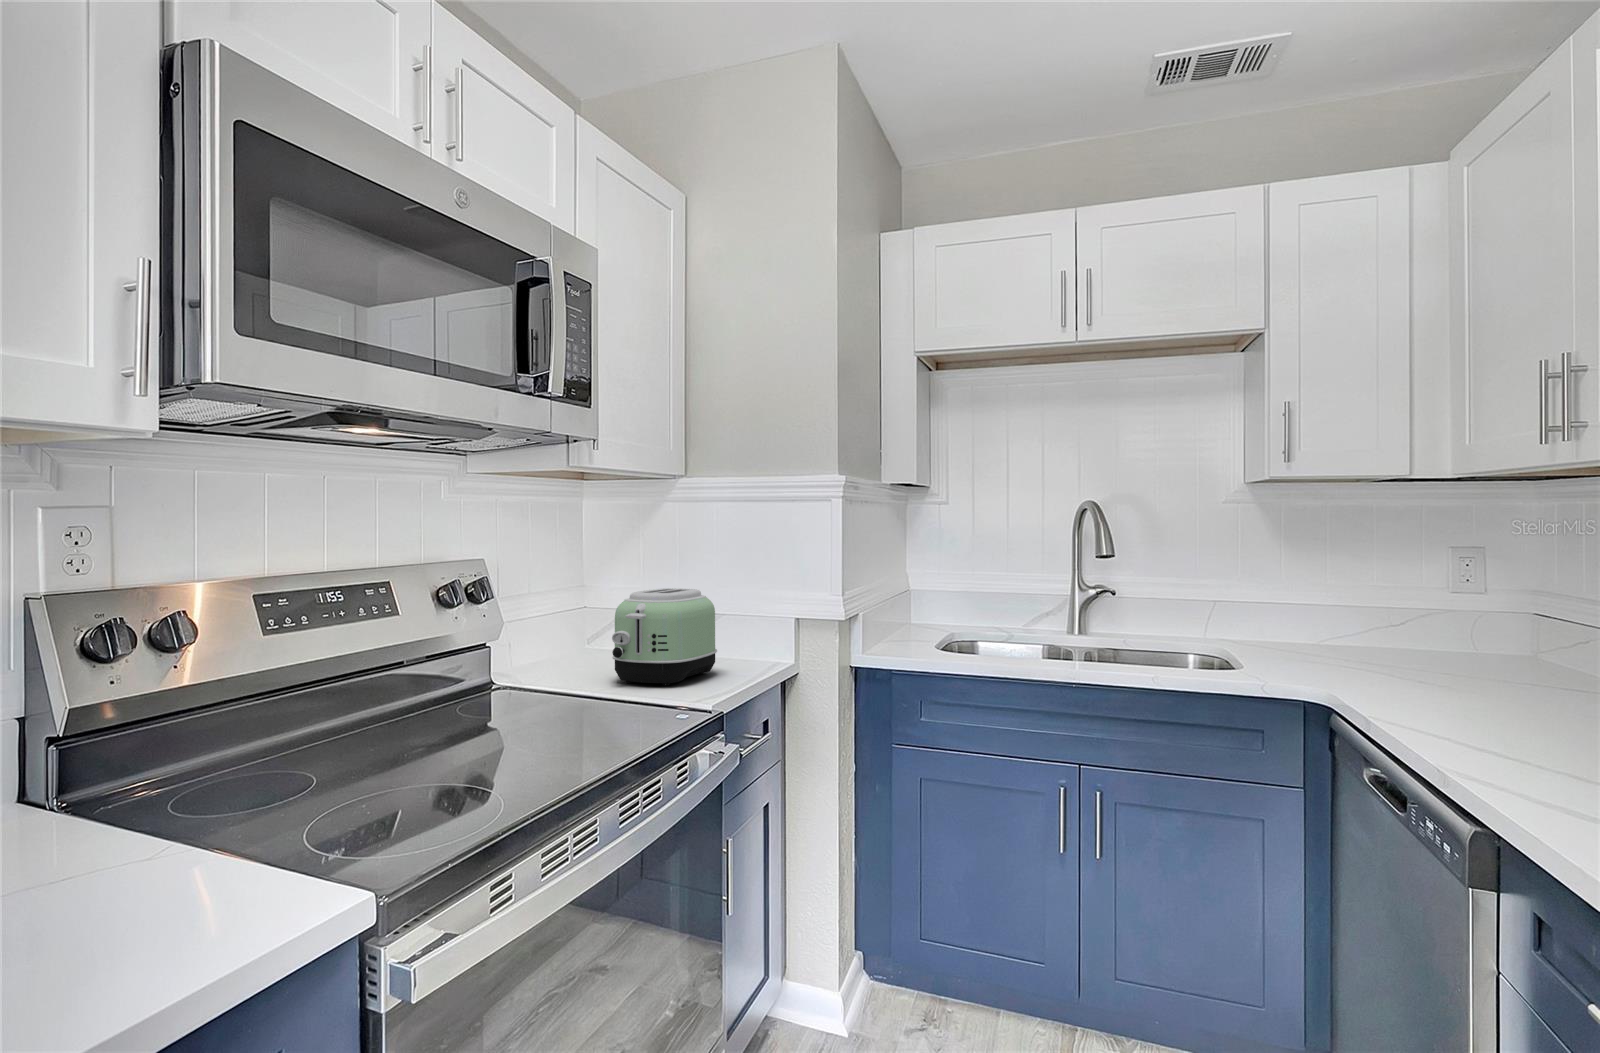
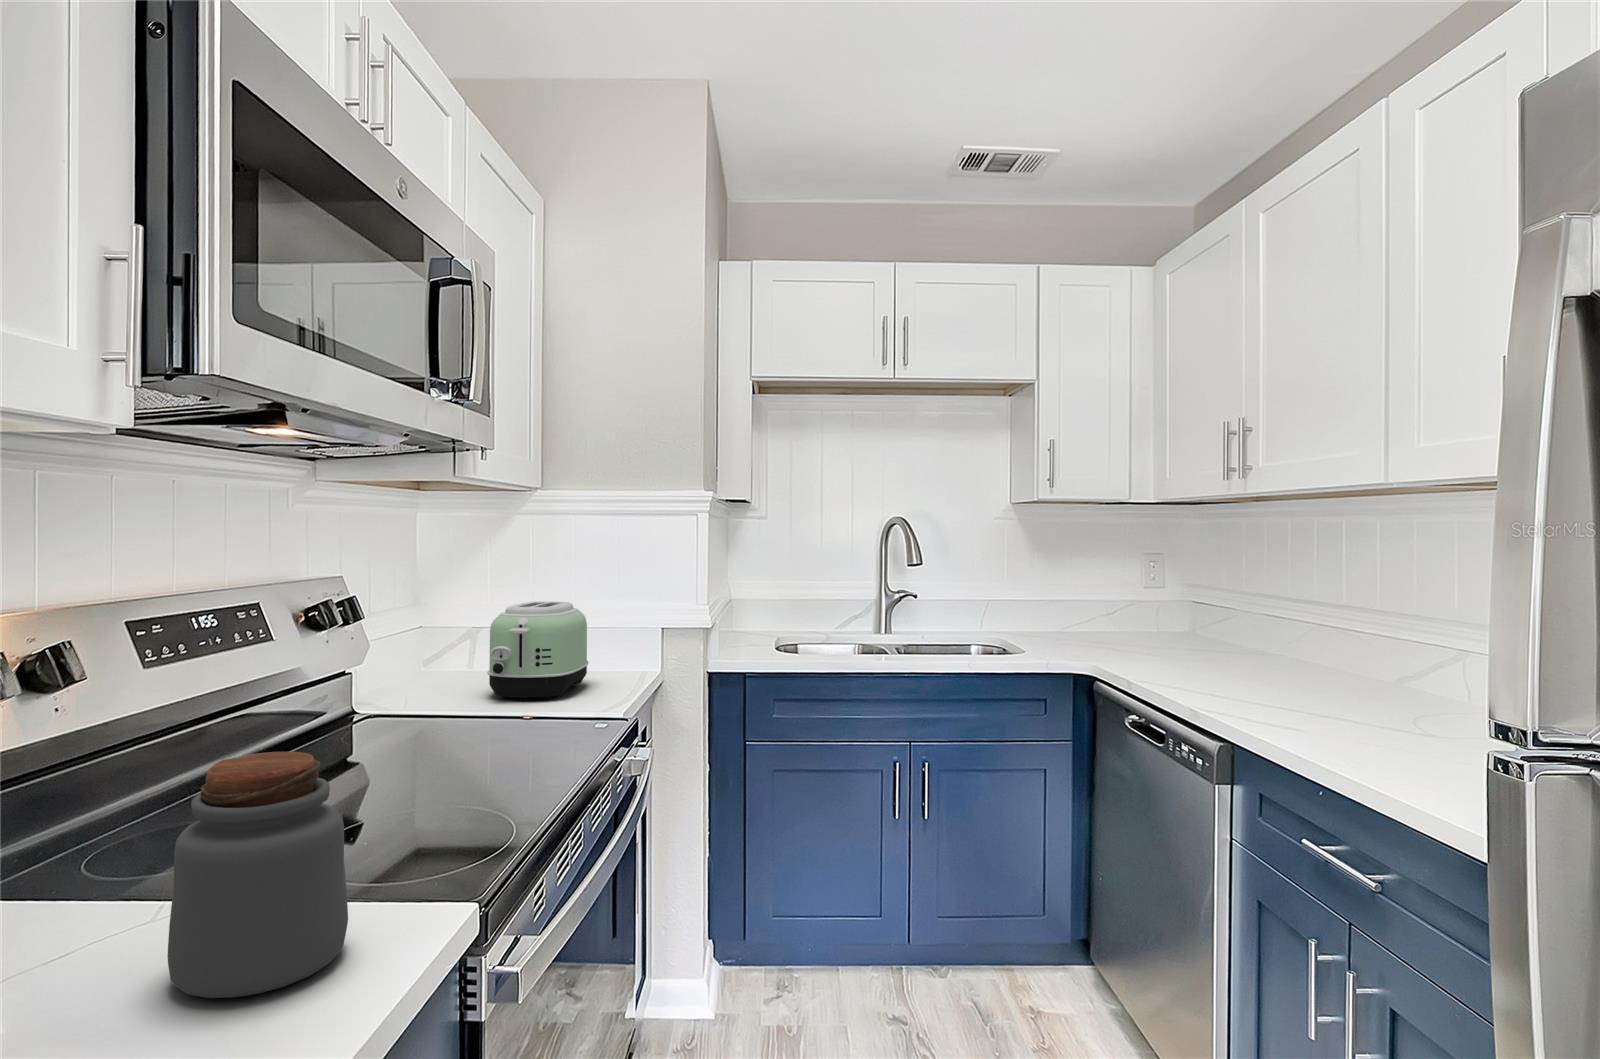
jar: none [153,704,307,905] -> present [167,752,348,998]

